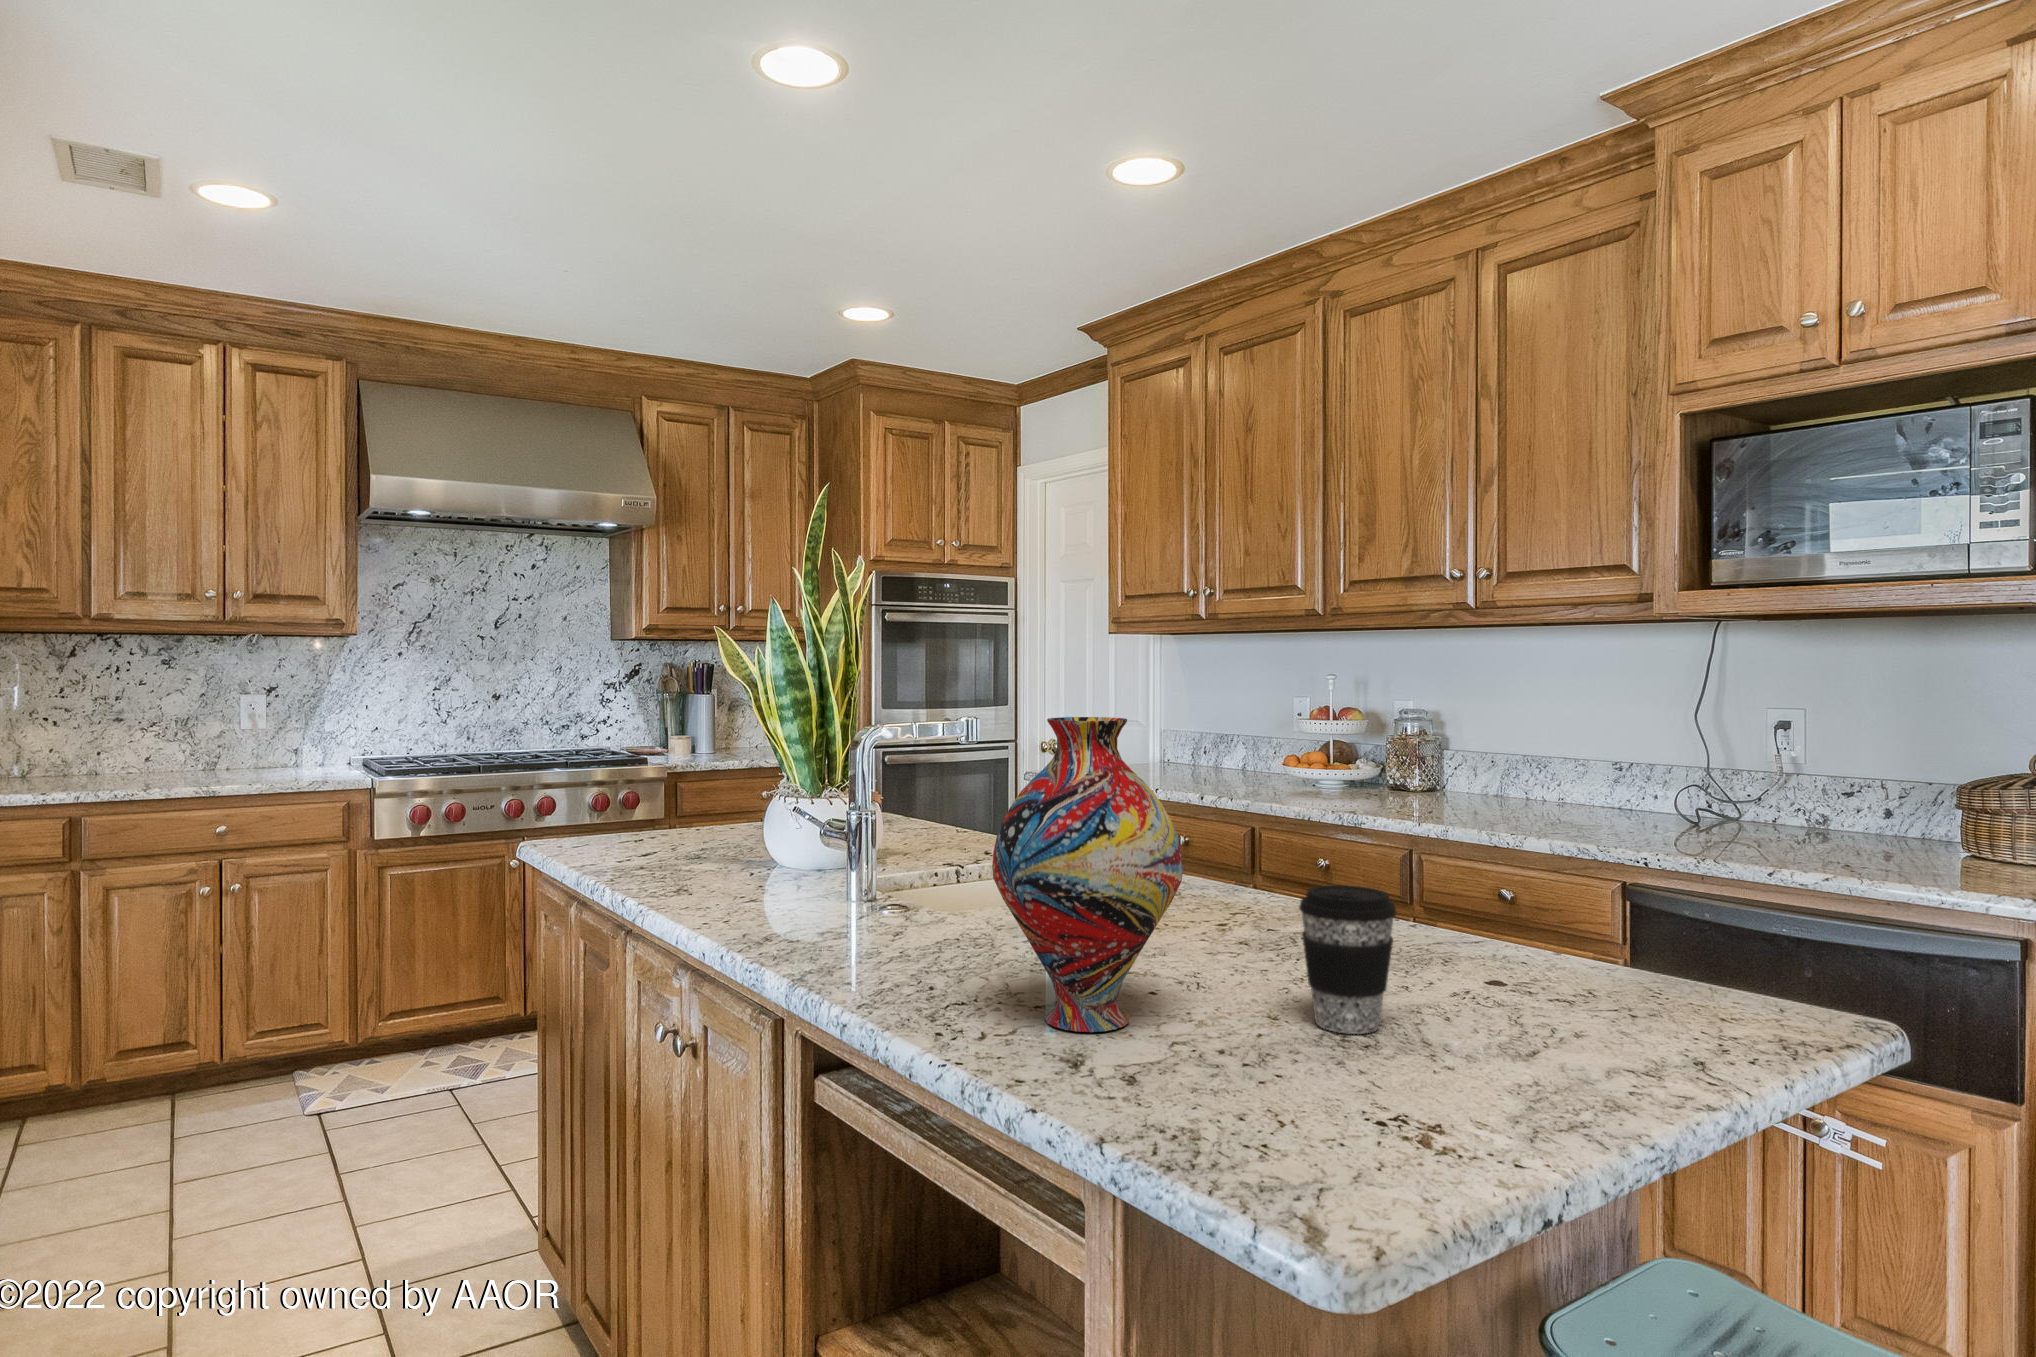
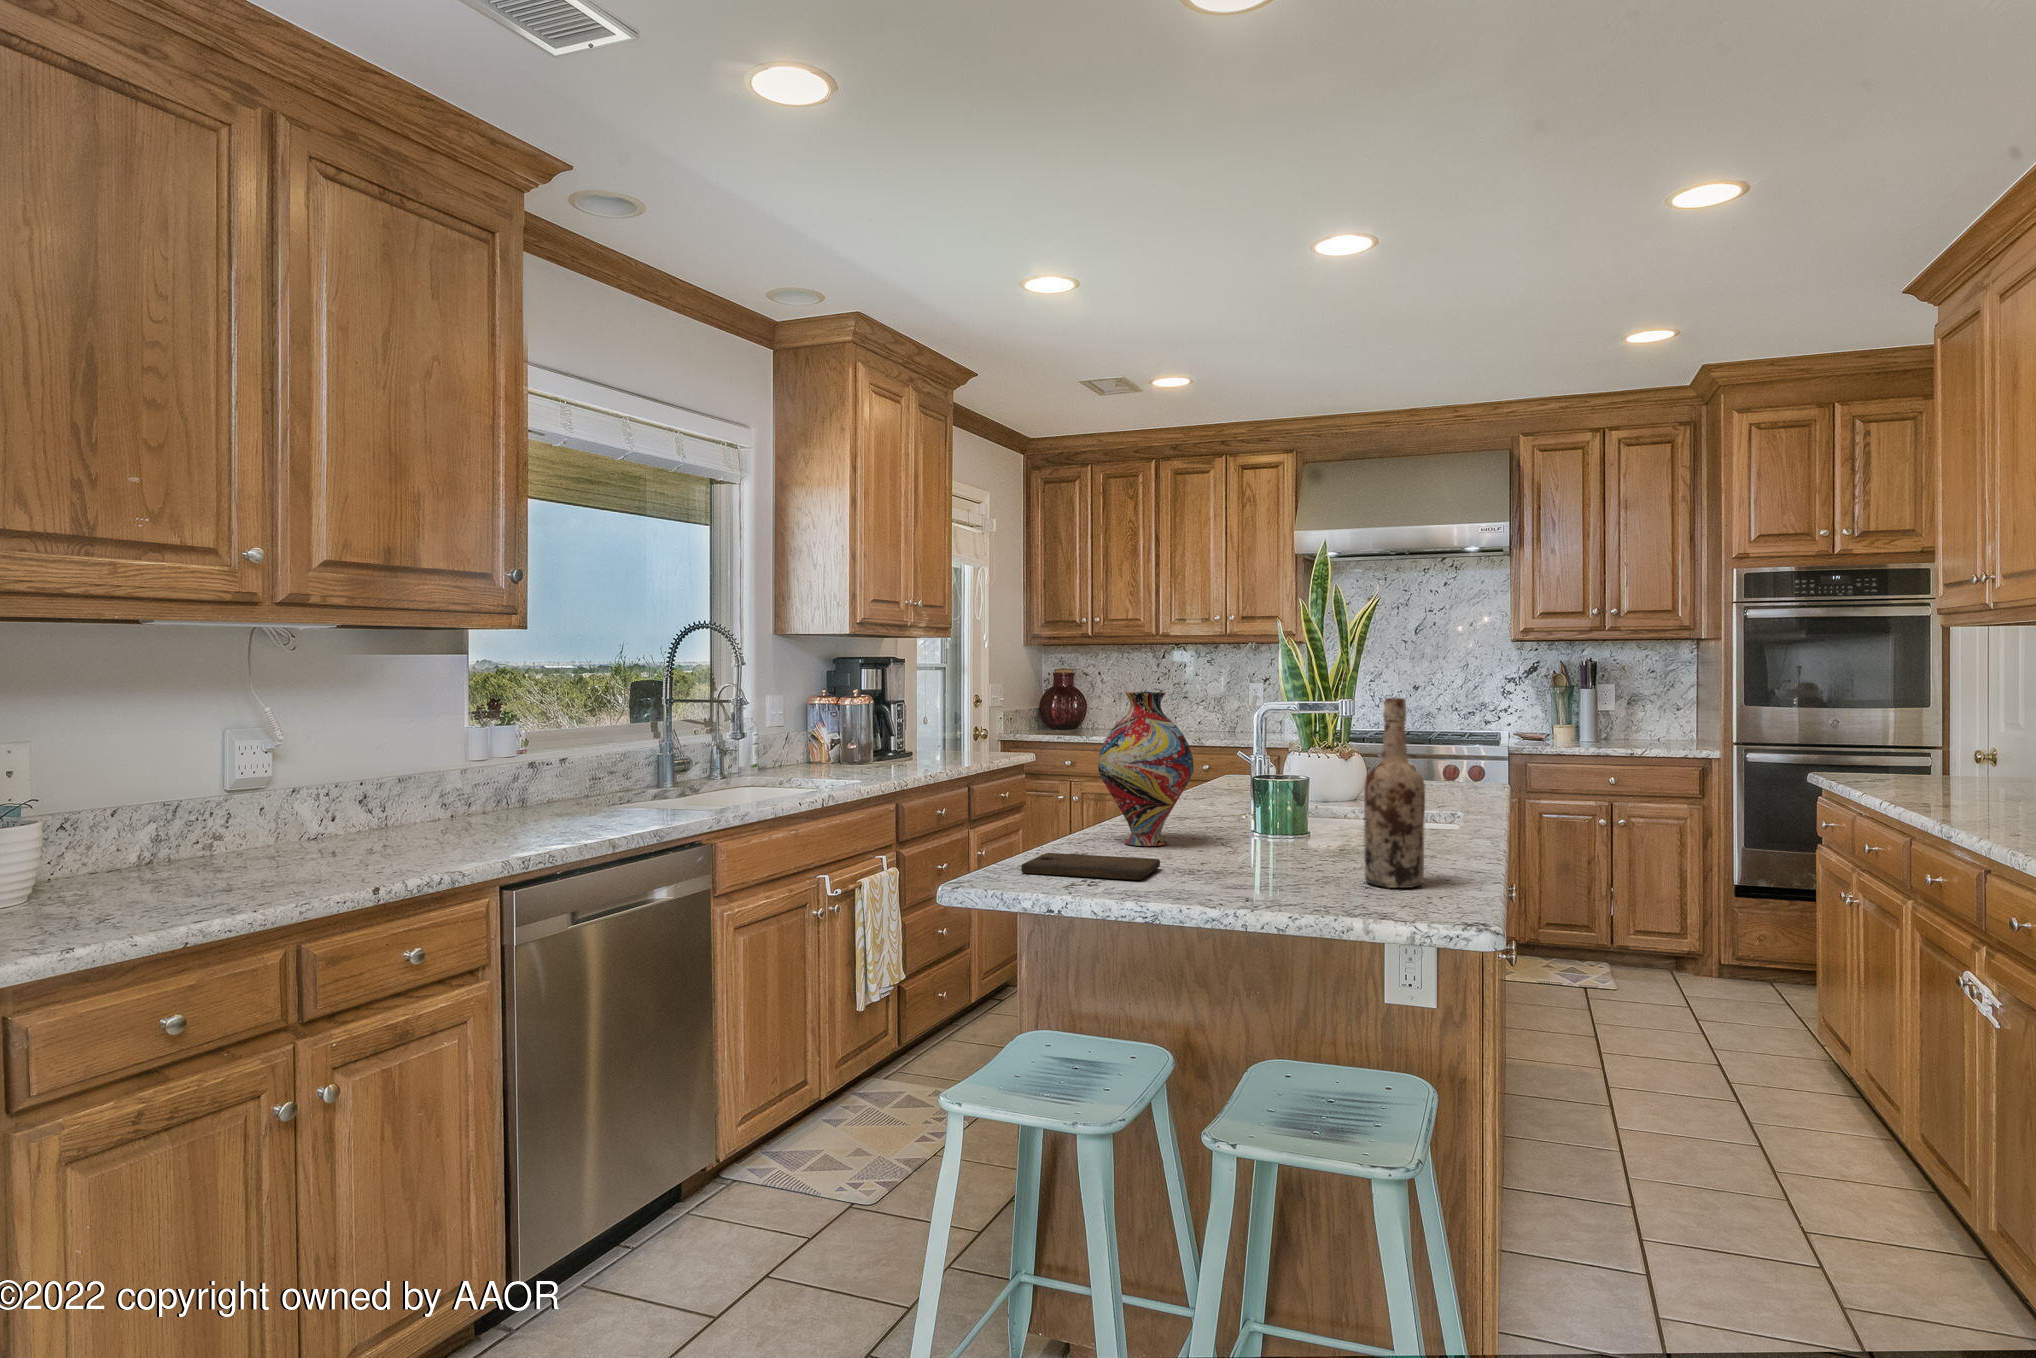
wine bottle: none [1561,714,1661,1013] -> present [1364,698,1425,888]
coffee cup: present [1299,885,1396,1034] -> none [1205,788,1257,865]
cutting board: none [1211,1060,1527,1197] -> present [1021,853,1160,880]

